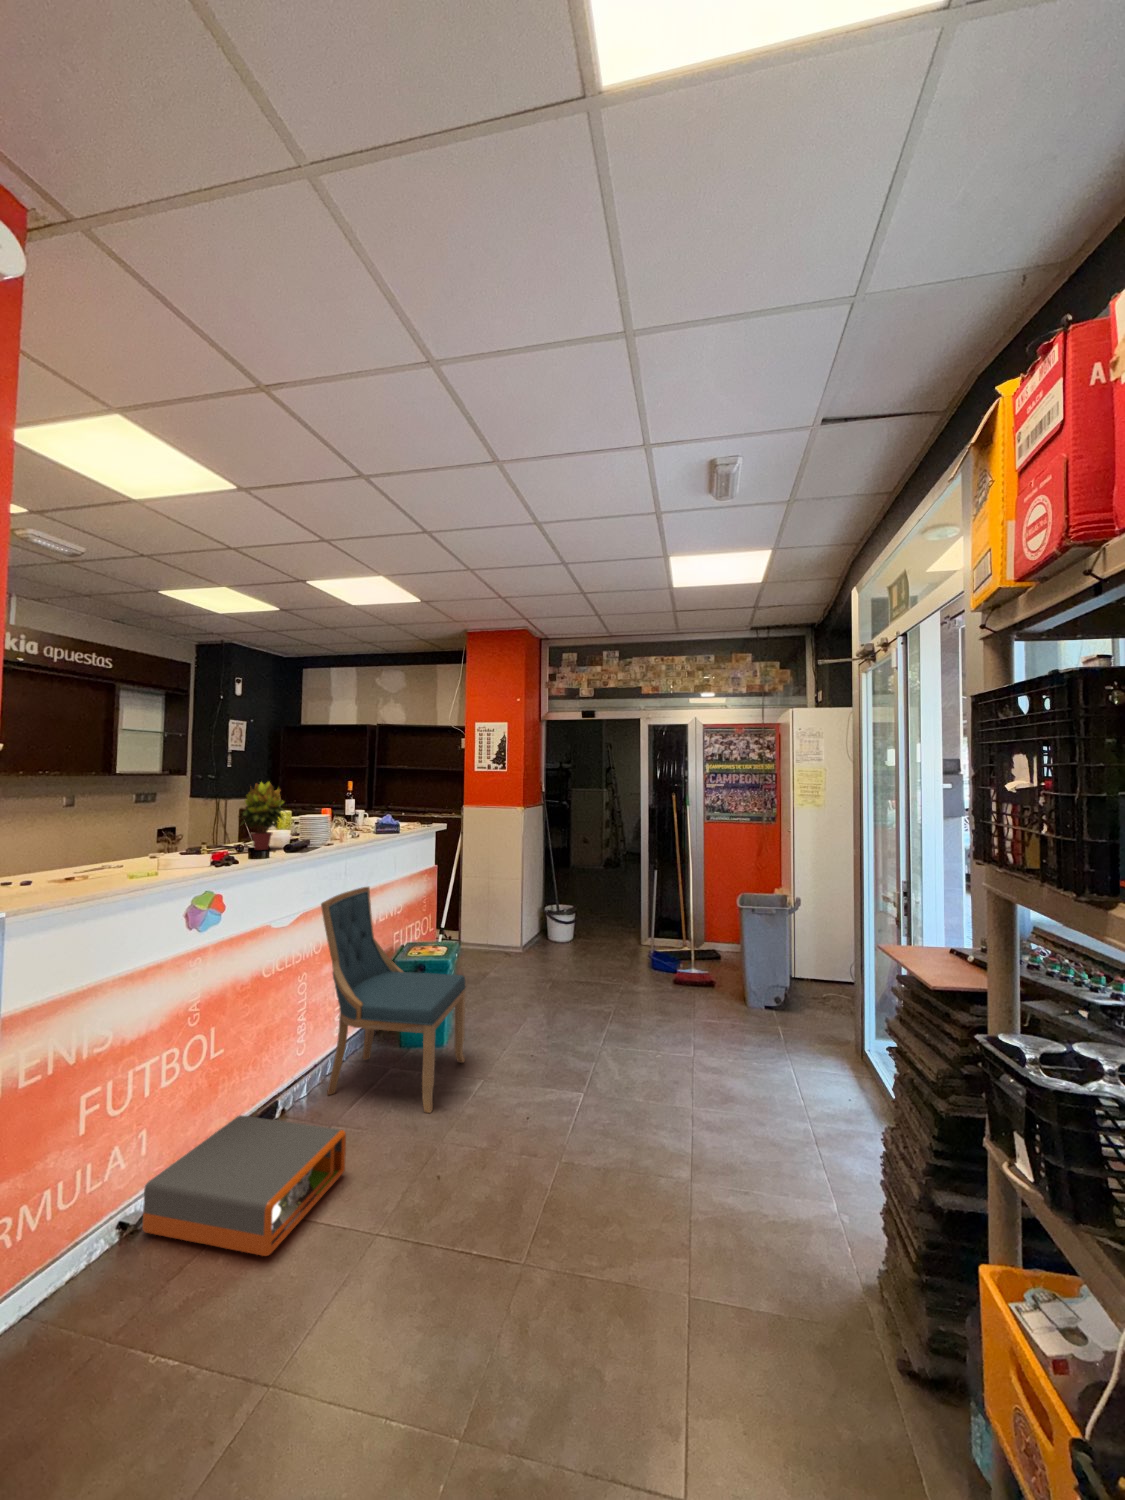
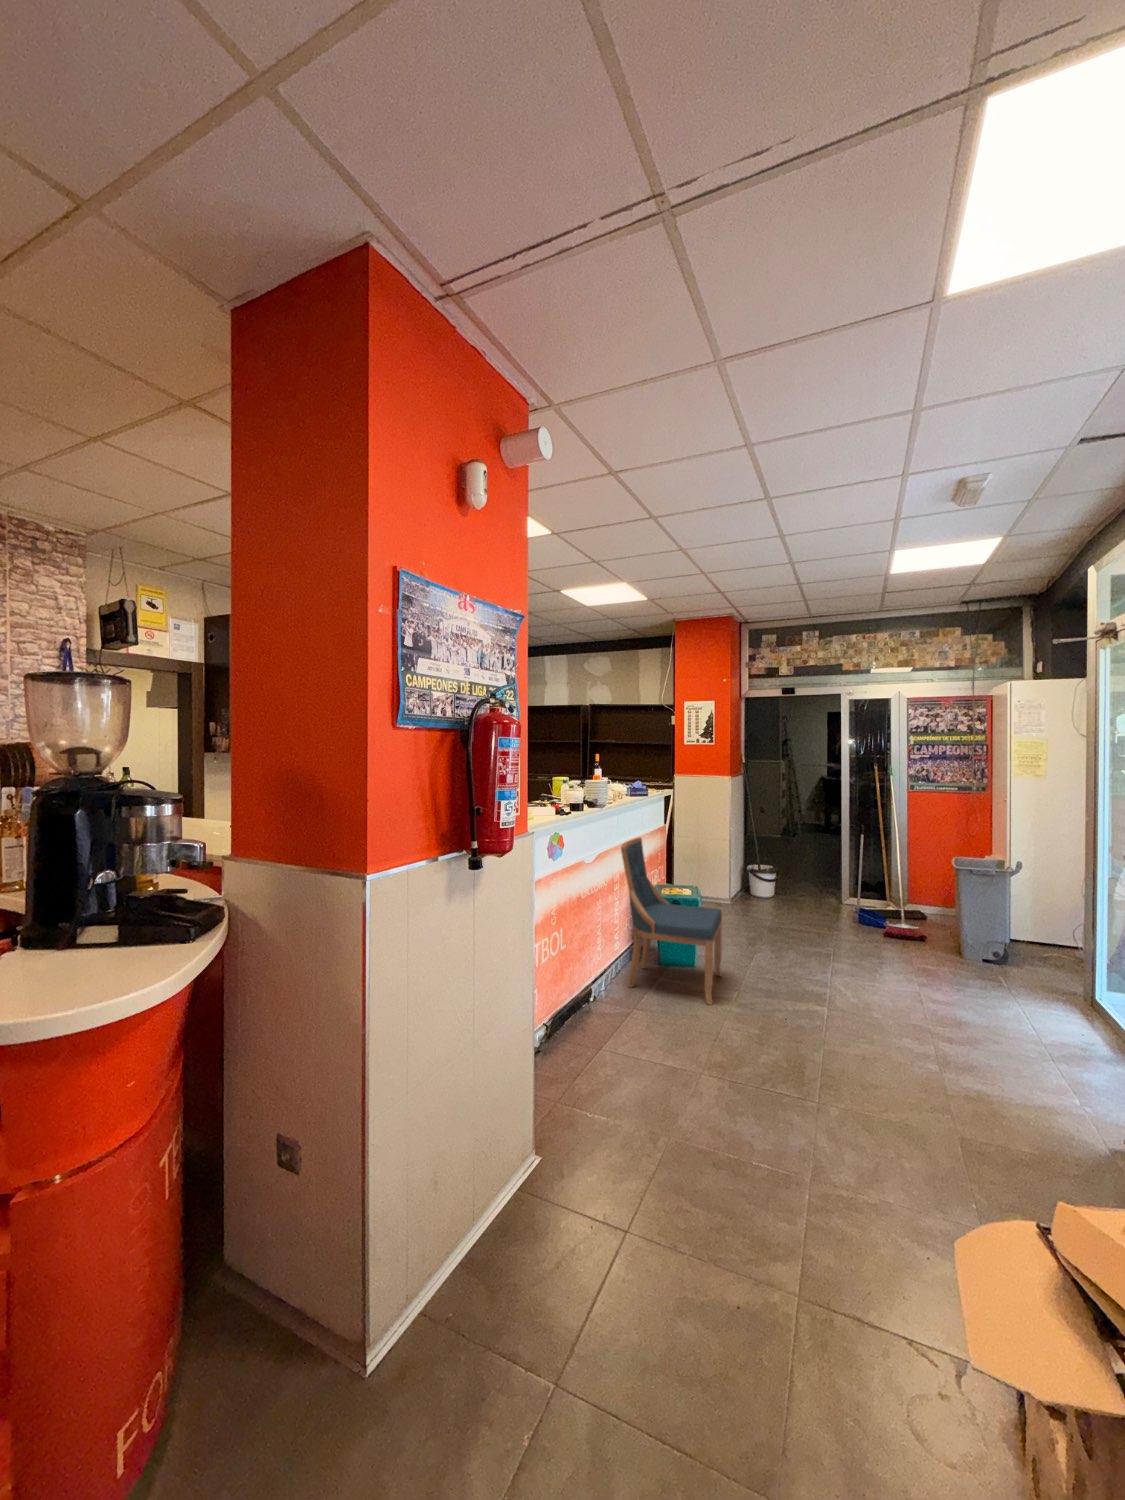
potted plant: present [241,782,285,850] -> none [557,756,591,807]
storage box: present [143,1116,346,1256] -> none [557,988,670,1066]

